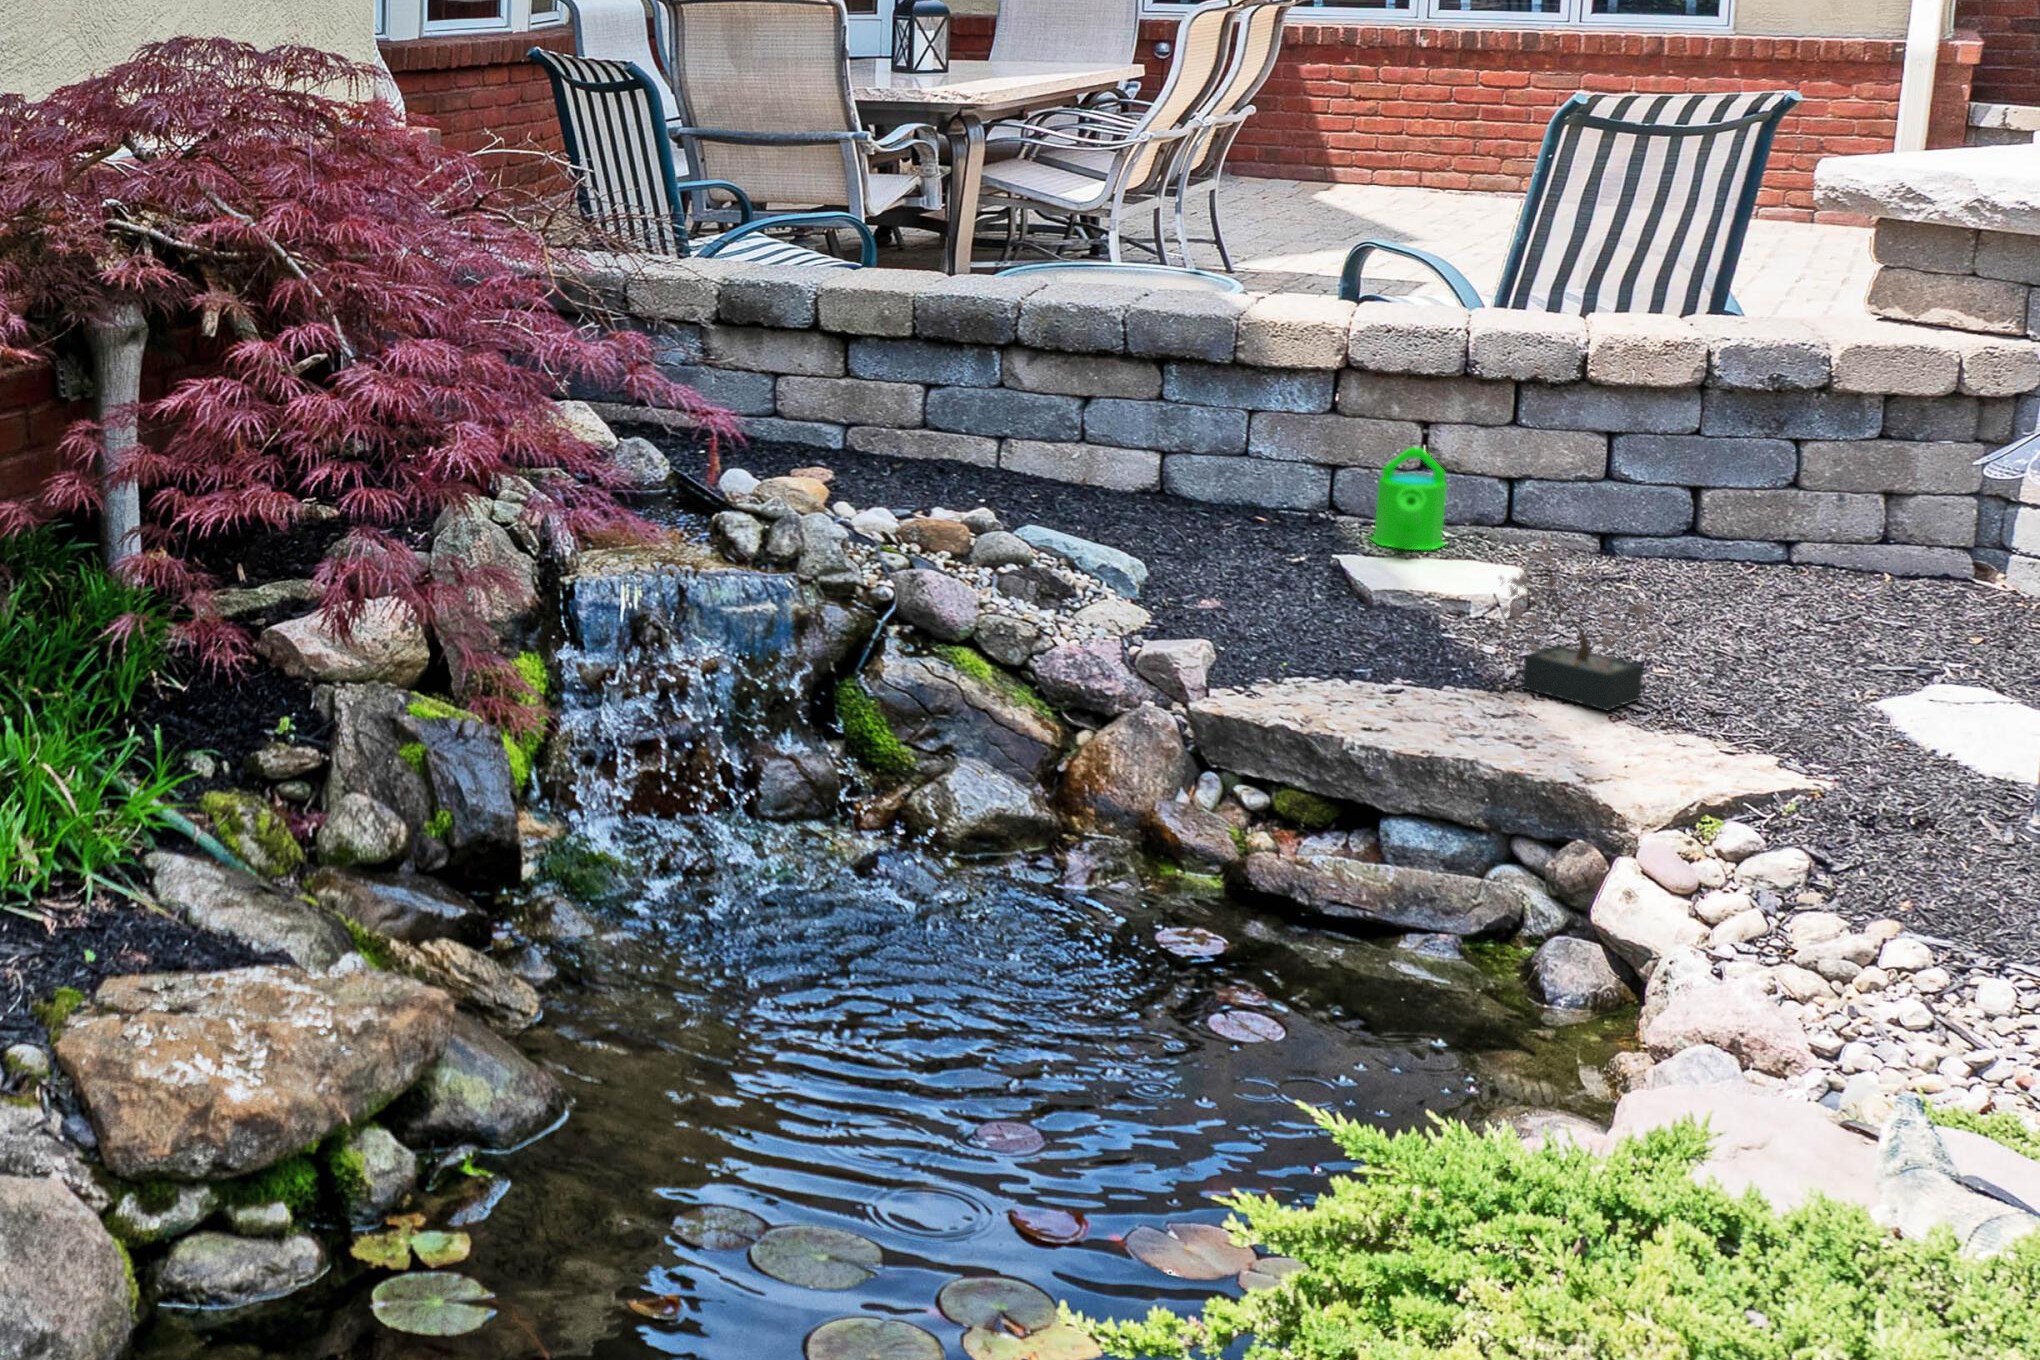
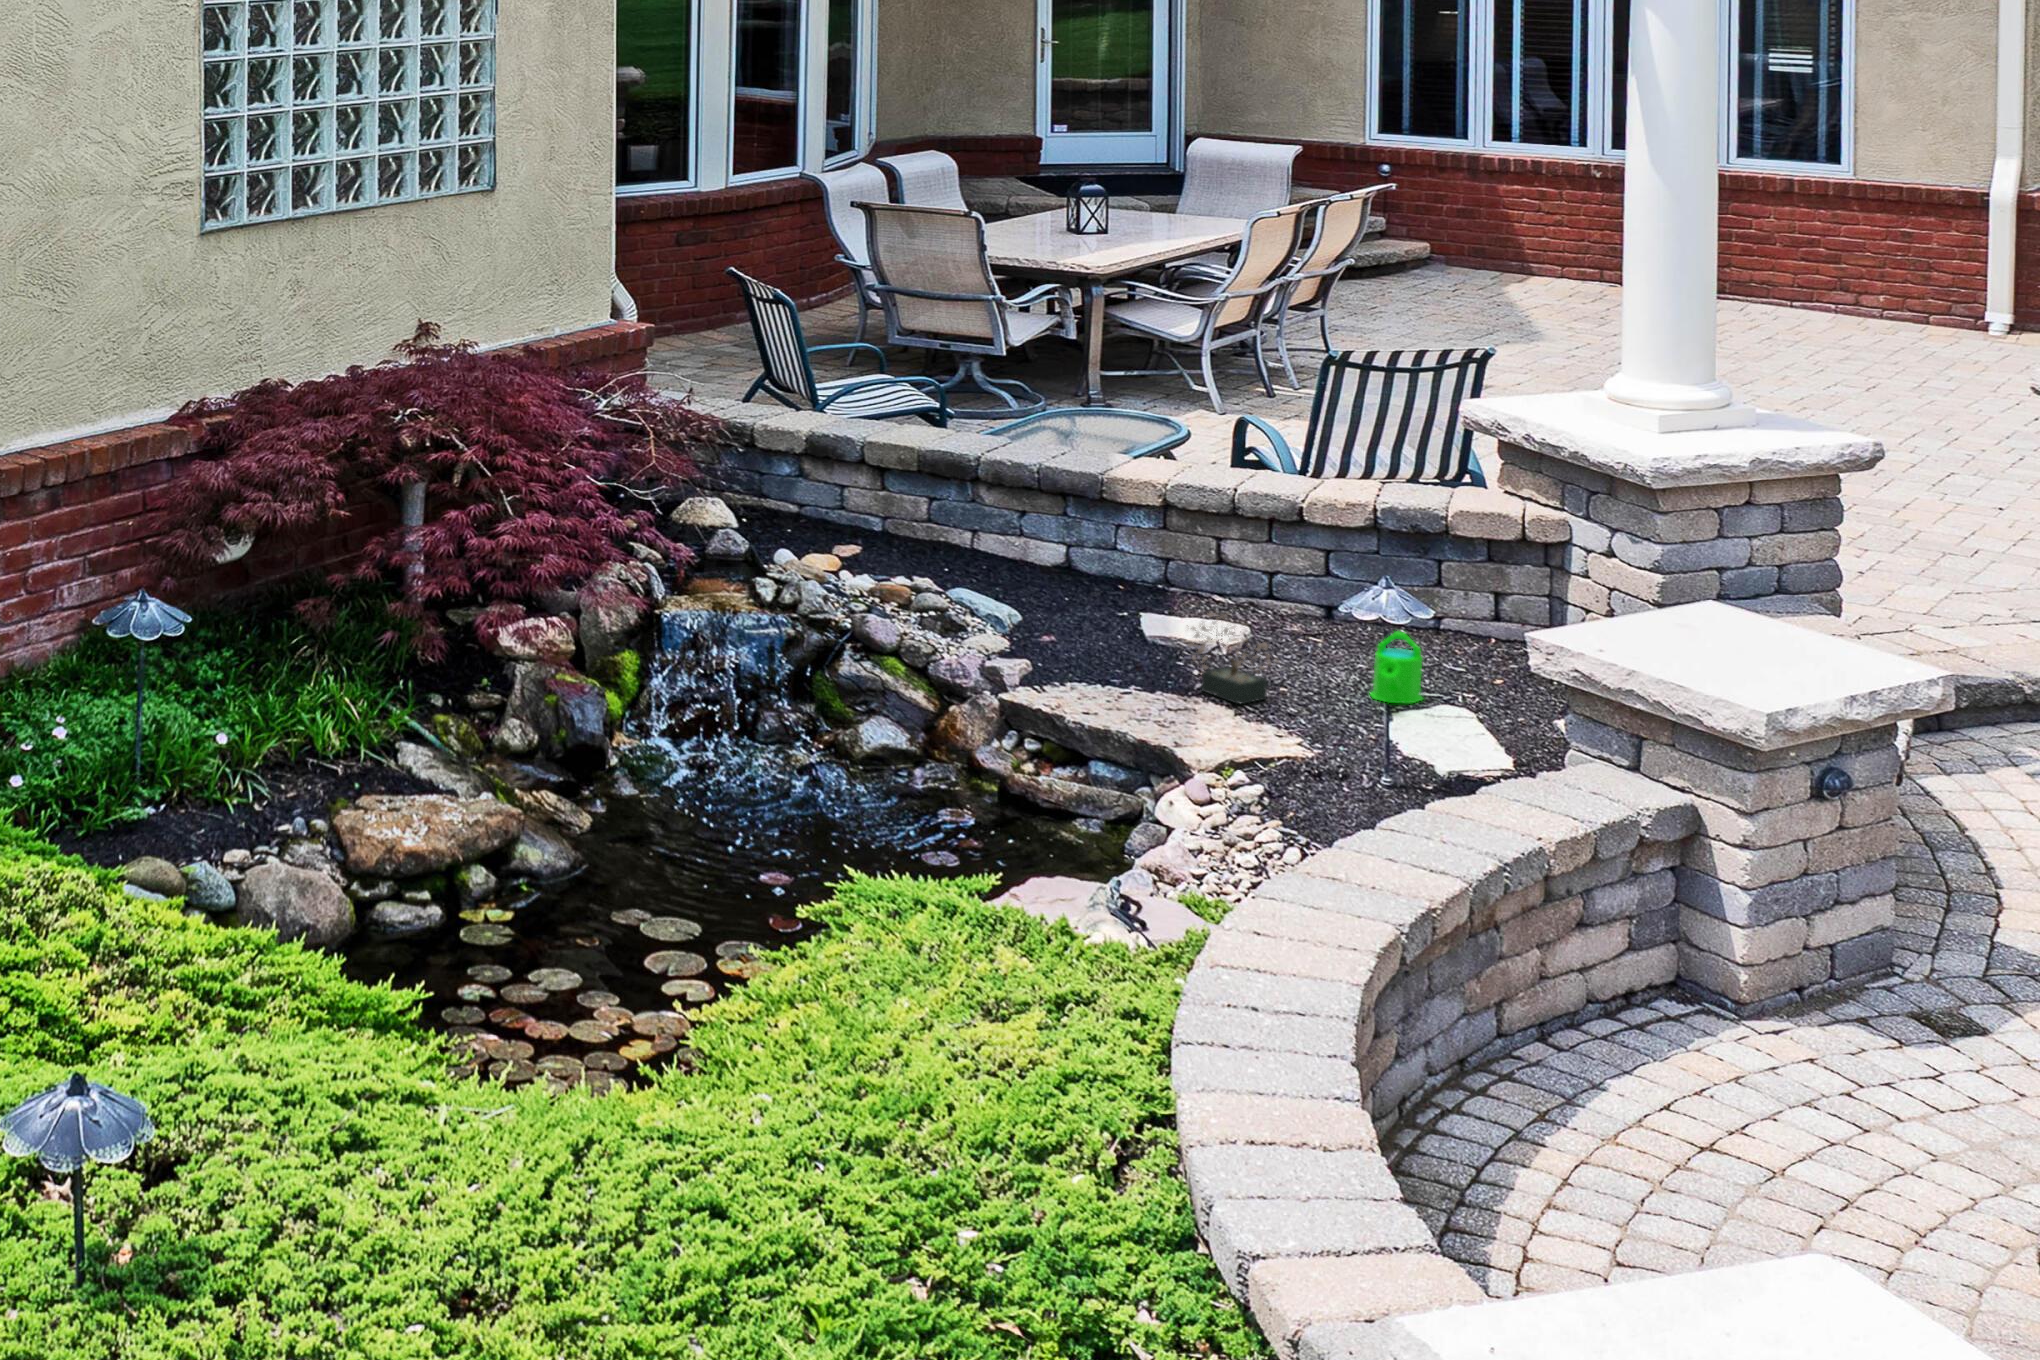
watering can: present [1368,447,1447,550] -> present [1370,632,1423,703]

